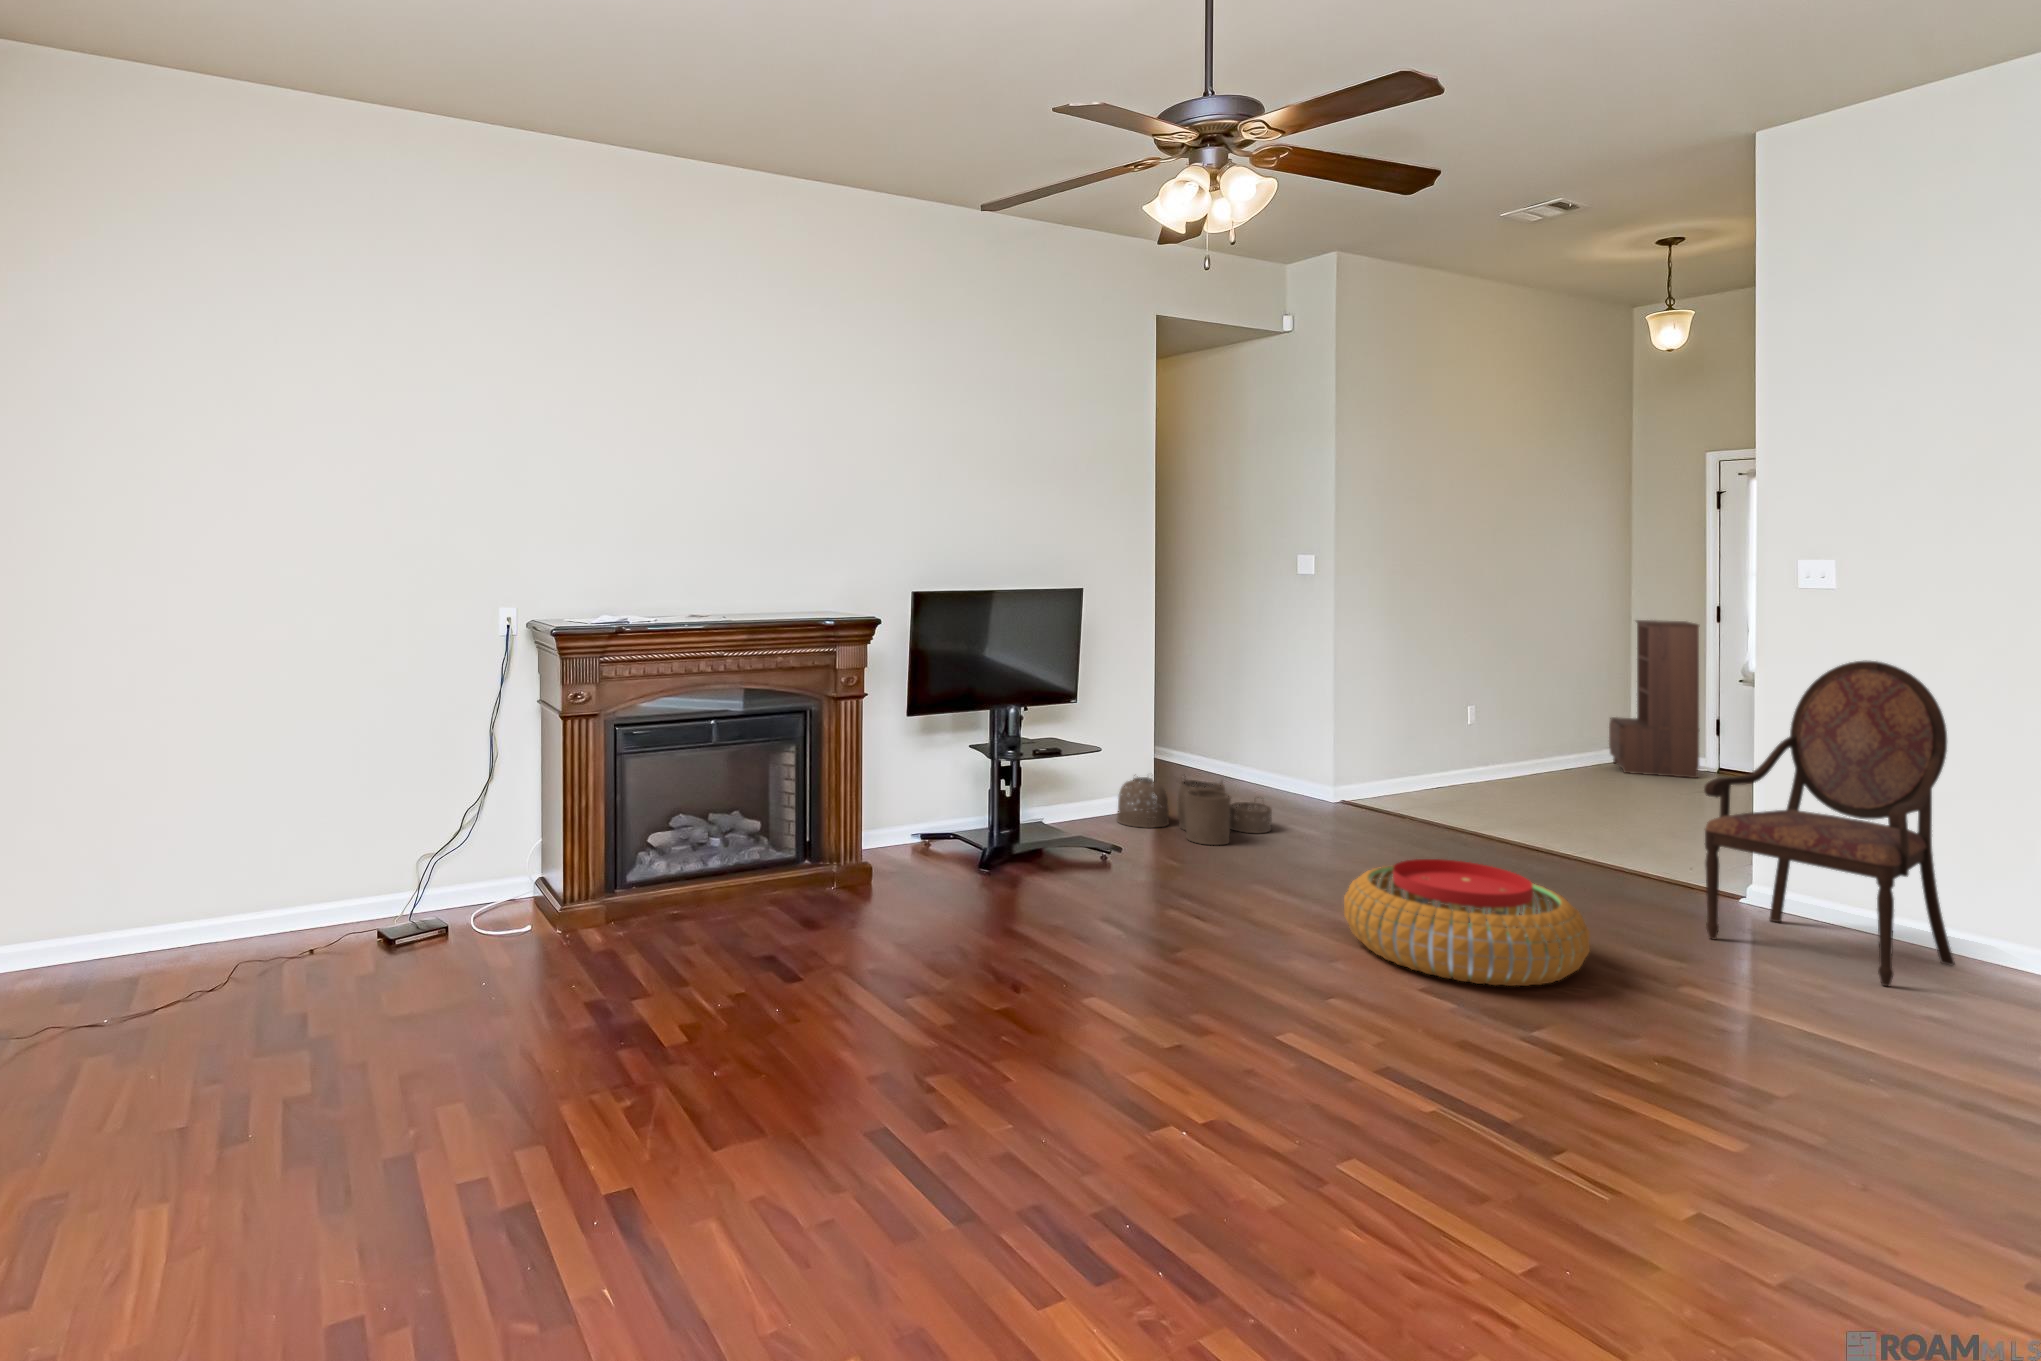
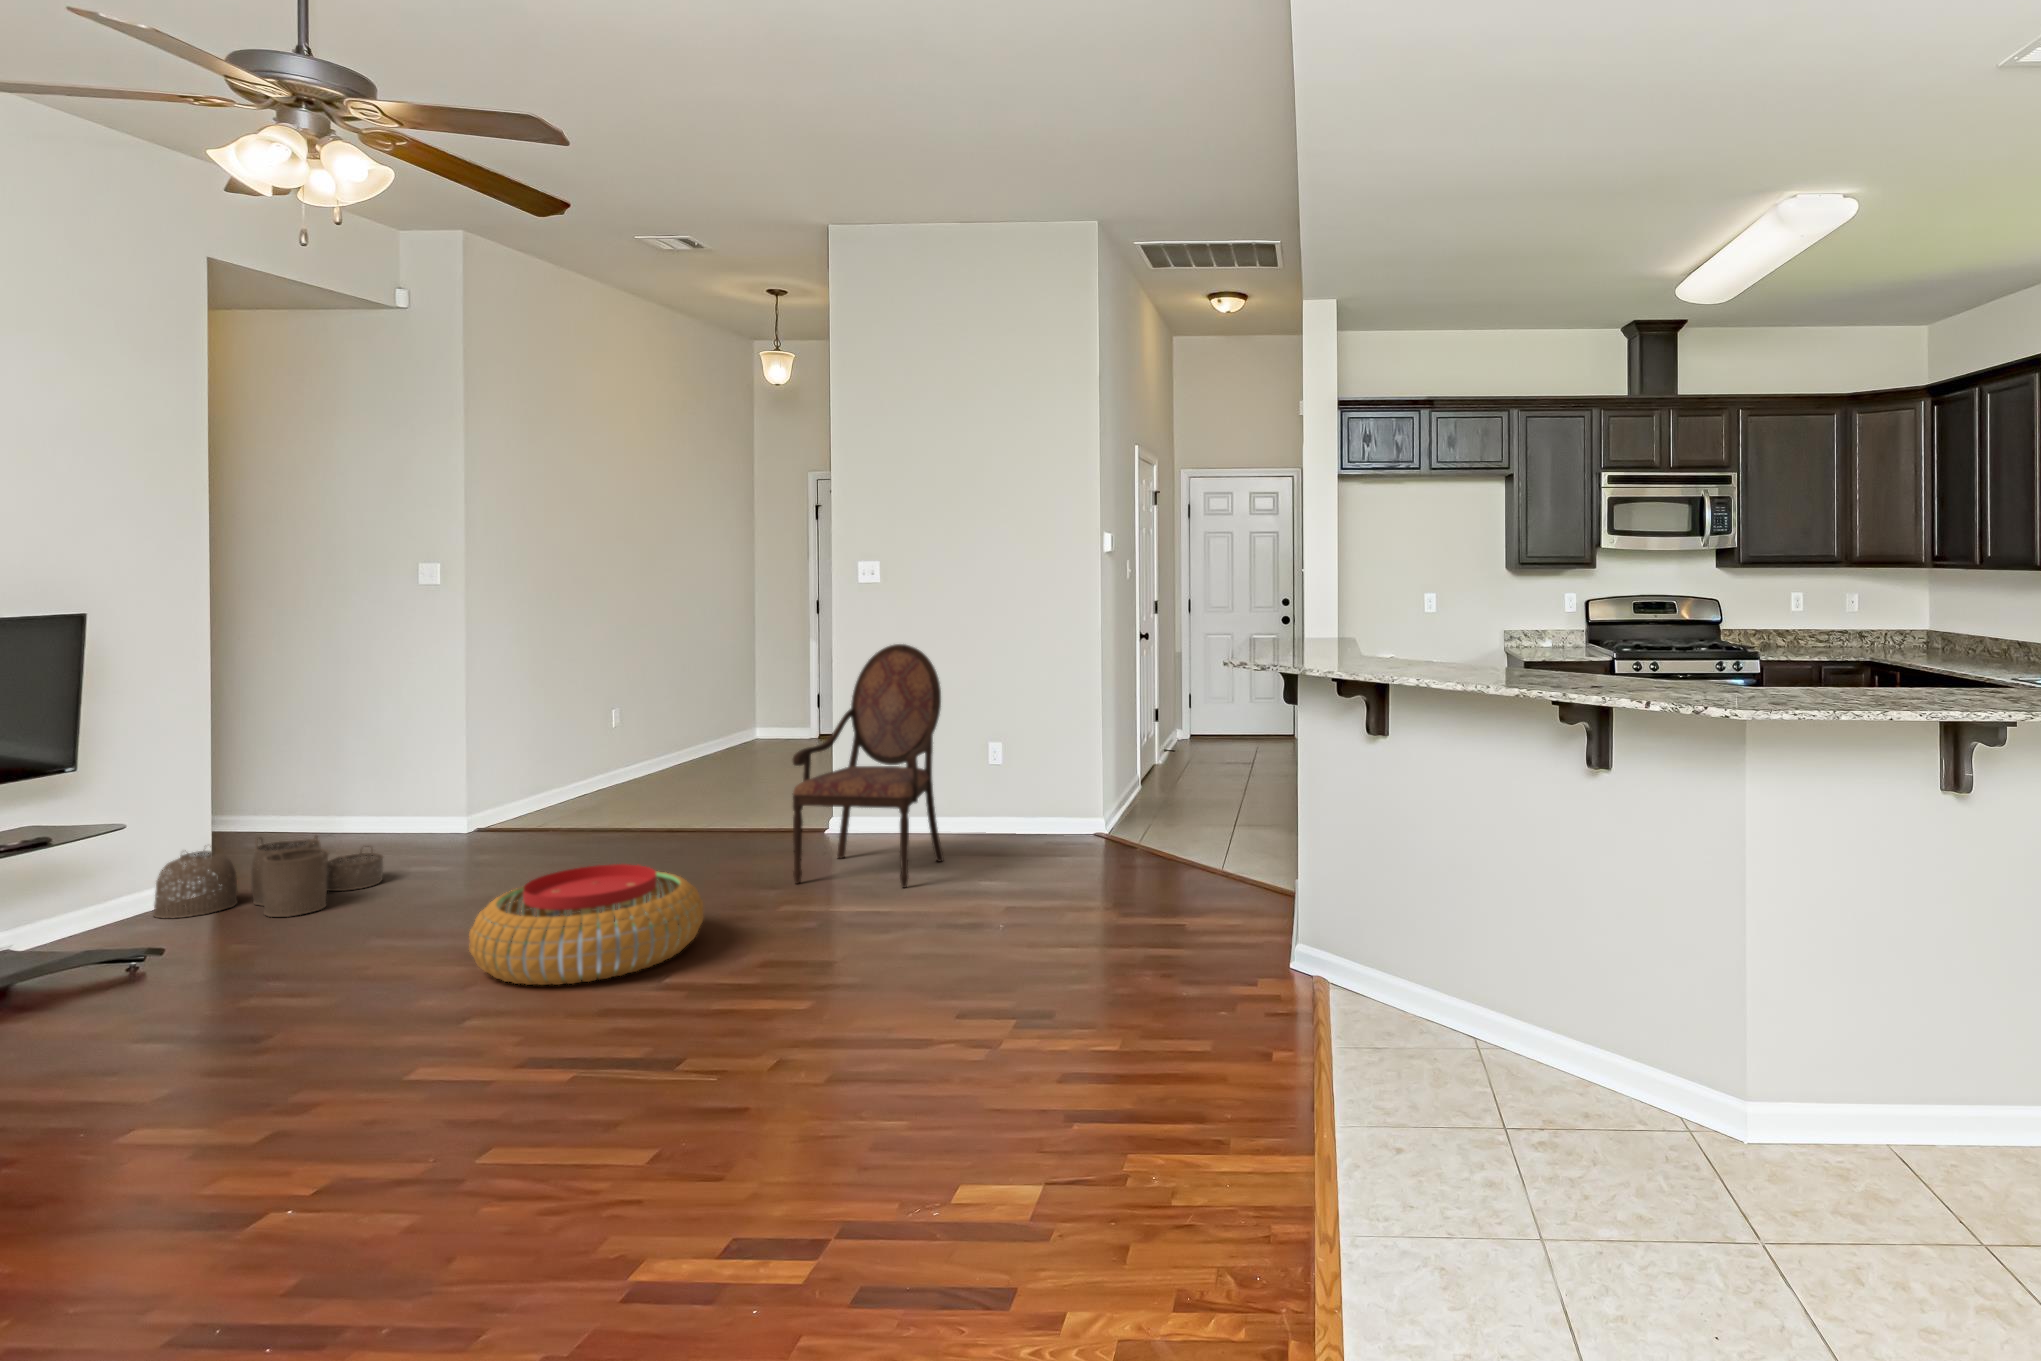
bookshelf: present [1609,620,1700,778] -> none [730,617,799,756]

